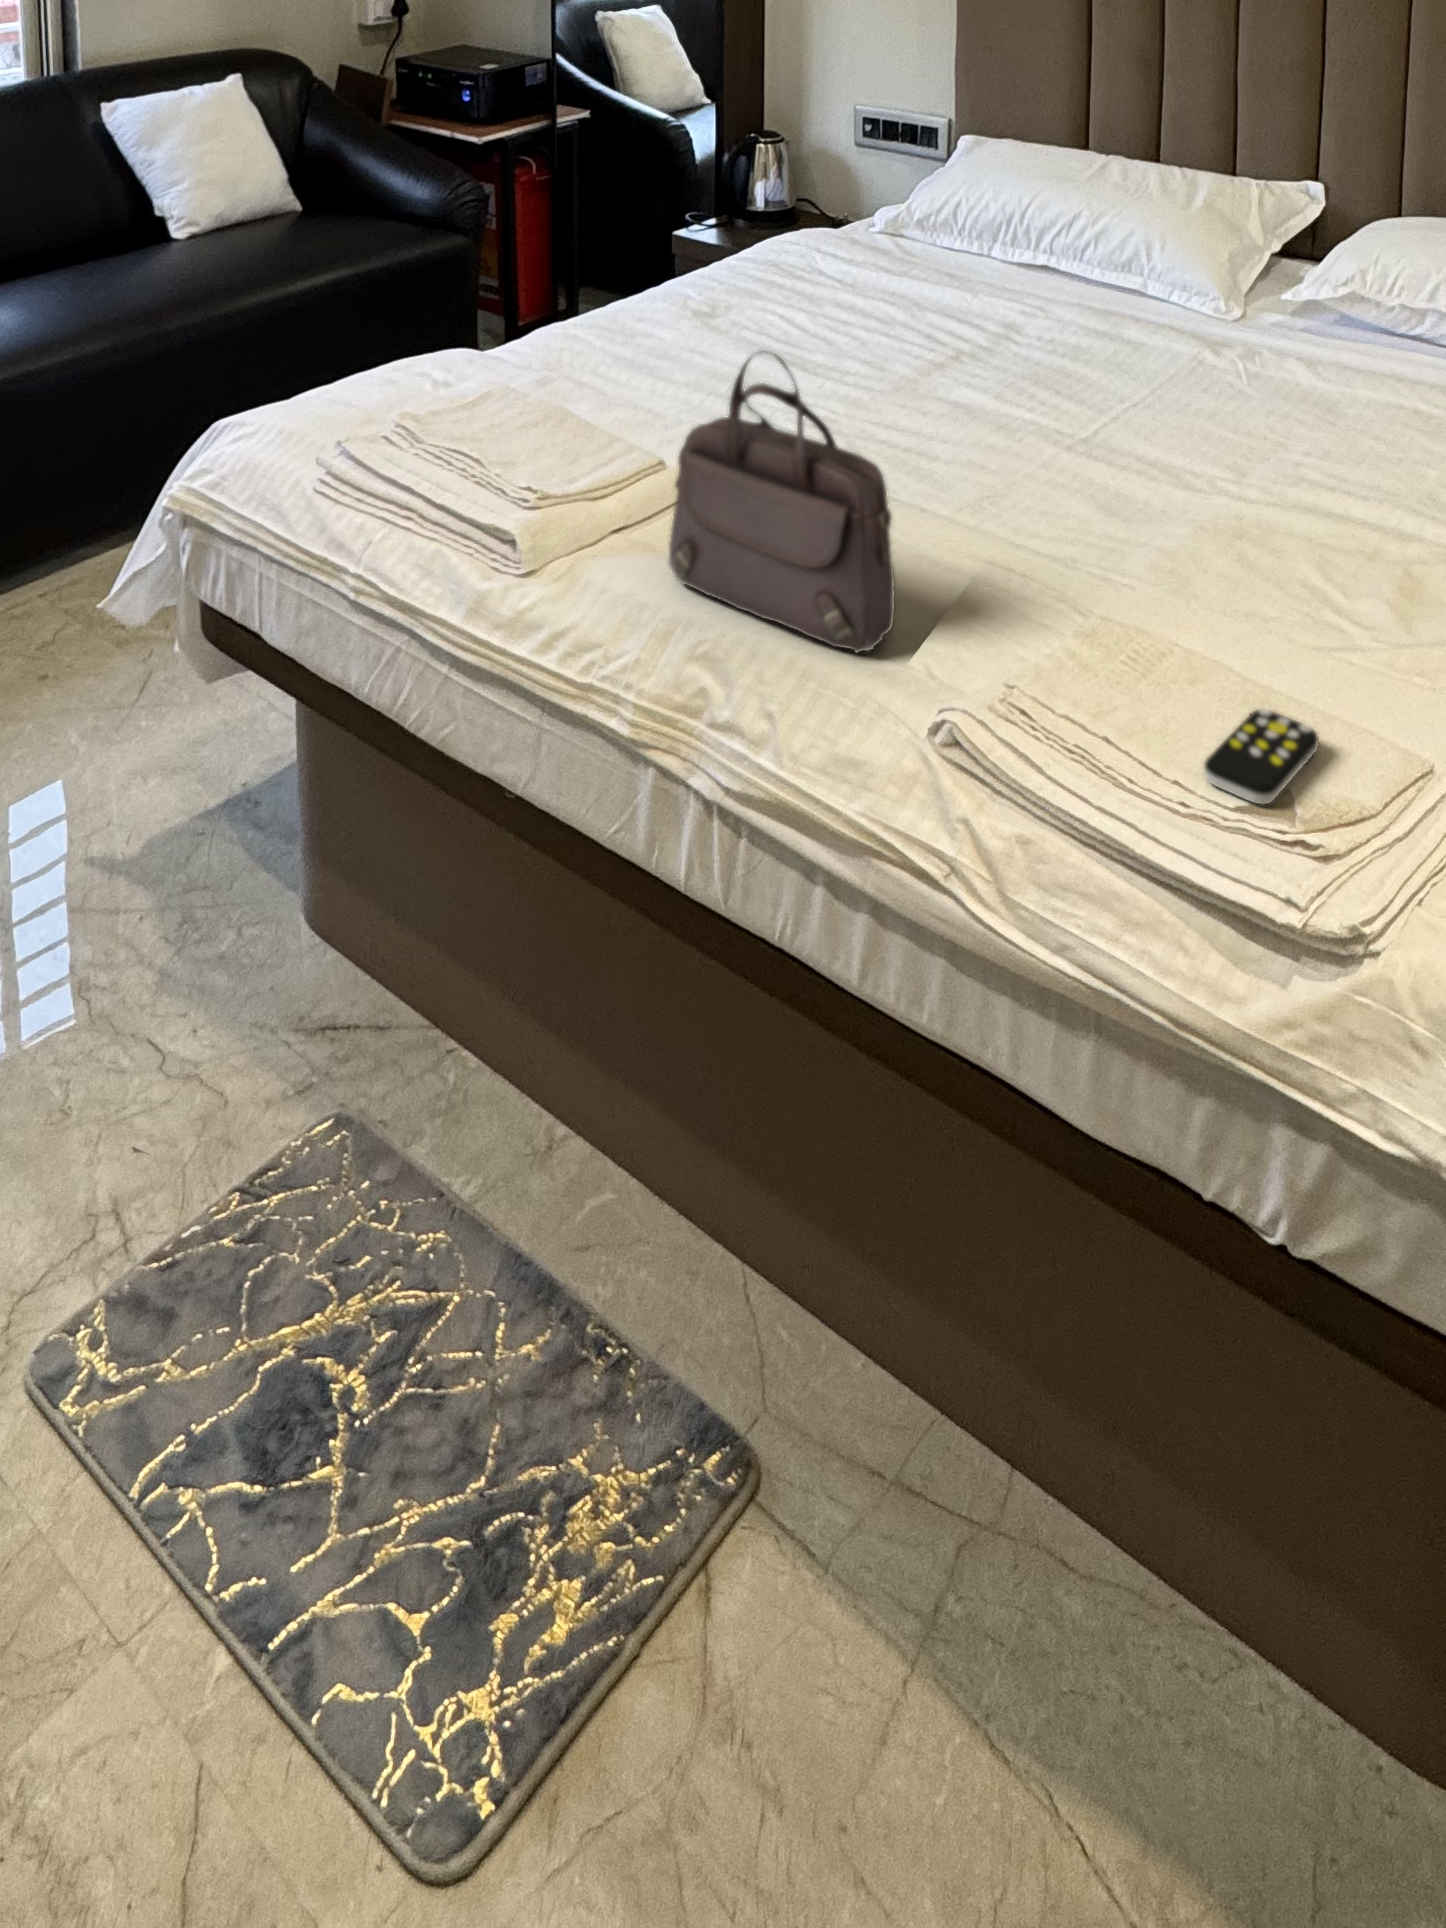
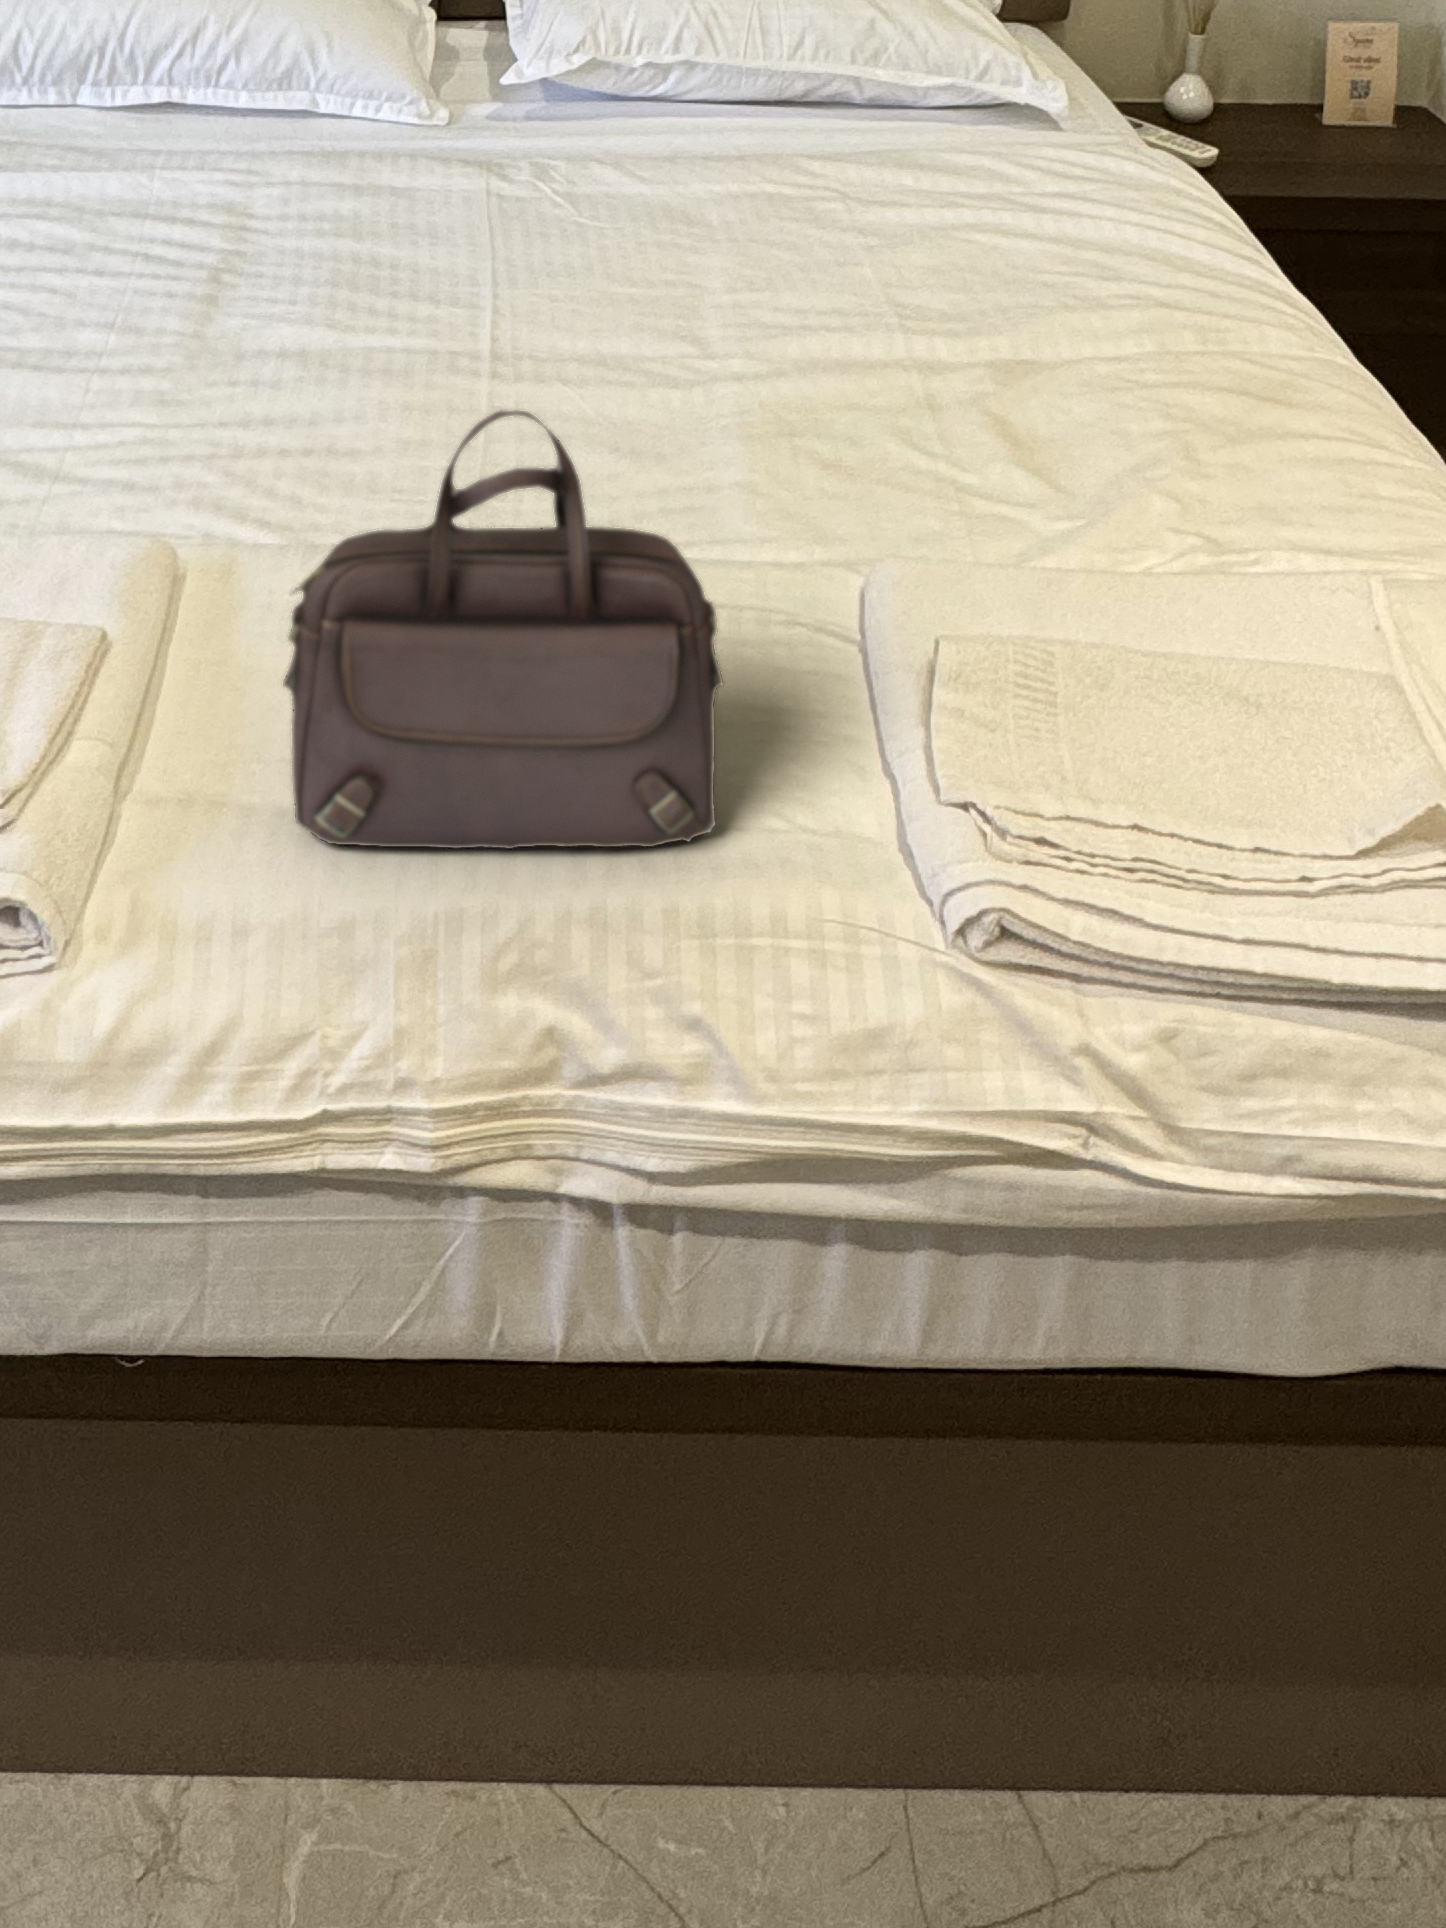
remote control: present [1204,709,1319,804] -> none [1220,689,1372,832]

